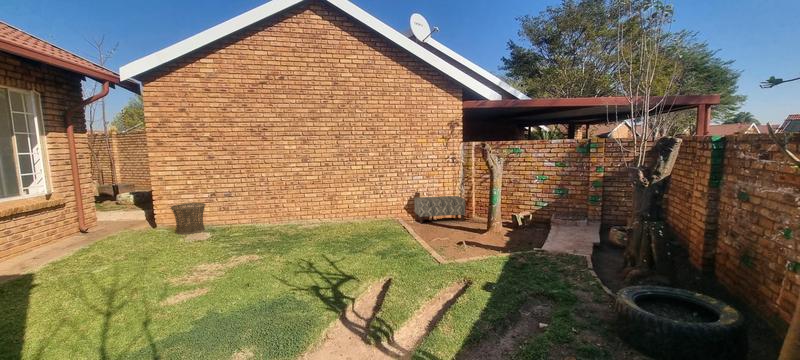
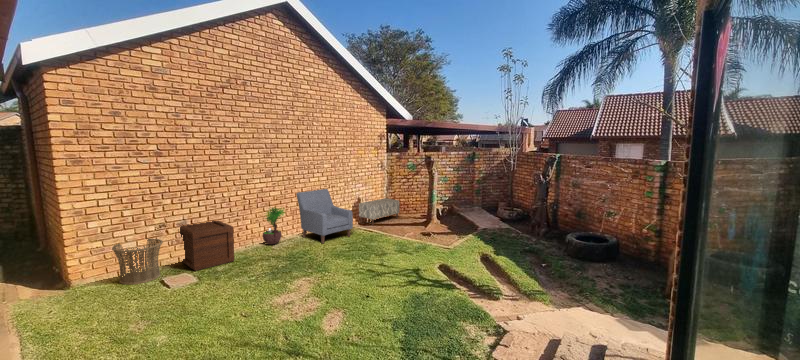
chair: none [334,178,376,232] -> present [296,189,353,244]
potted tree: none [290,187,314,225] -> present [263,207,284,244]
wooden crate: none [217,196,260,233] -> present [180,220,234,271]

